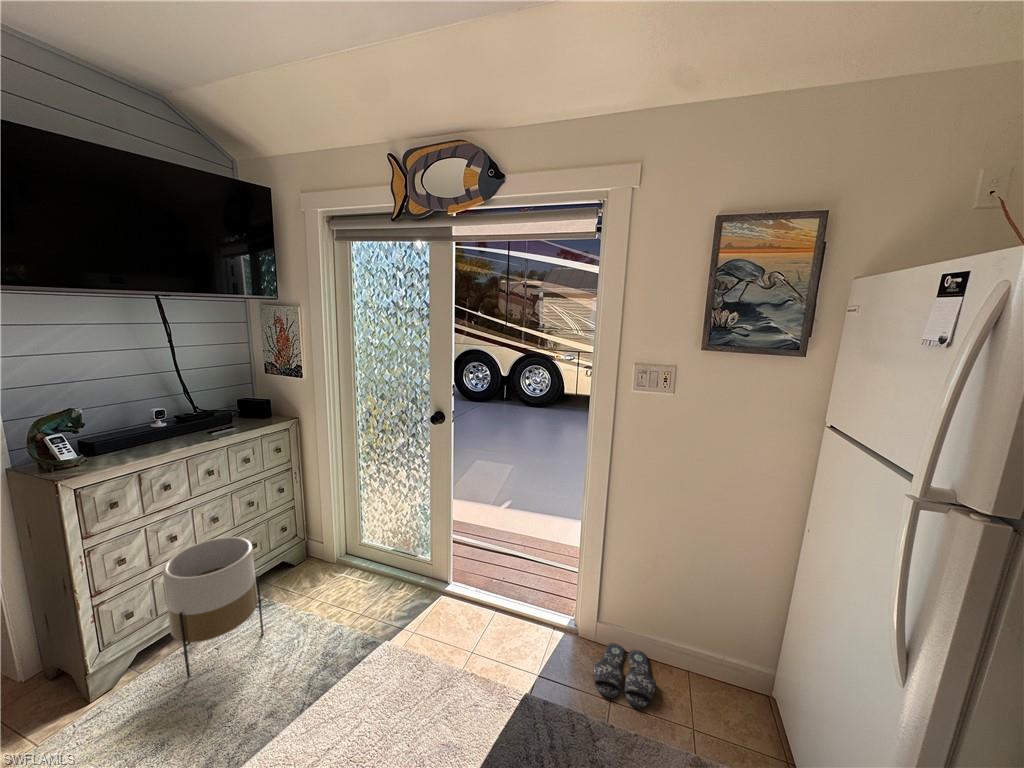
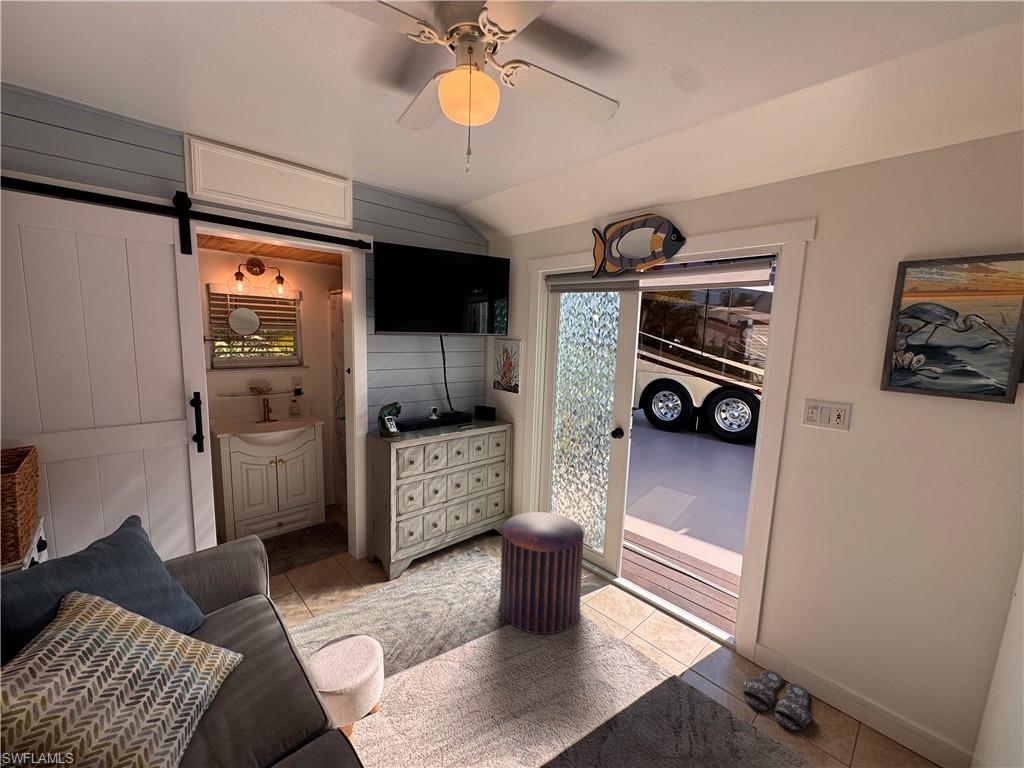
pouf: none [288,532,409,707] -> present [500,512,584,634]
planter: present [163,537,263,679] -> none [431,498,482,584]

